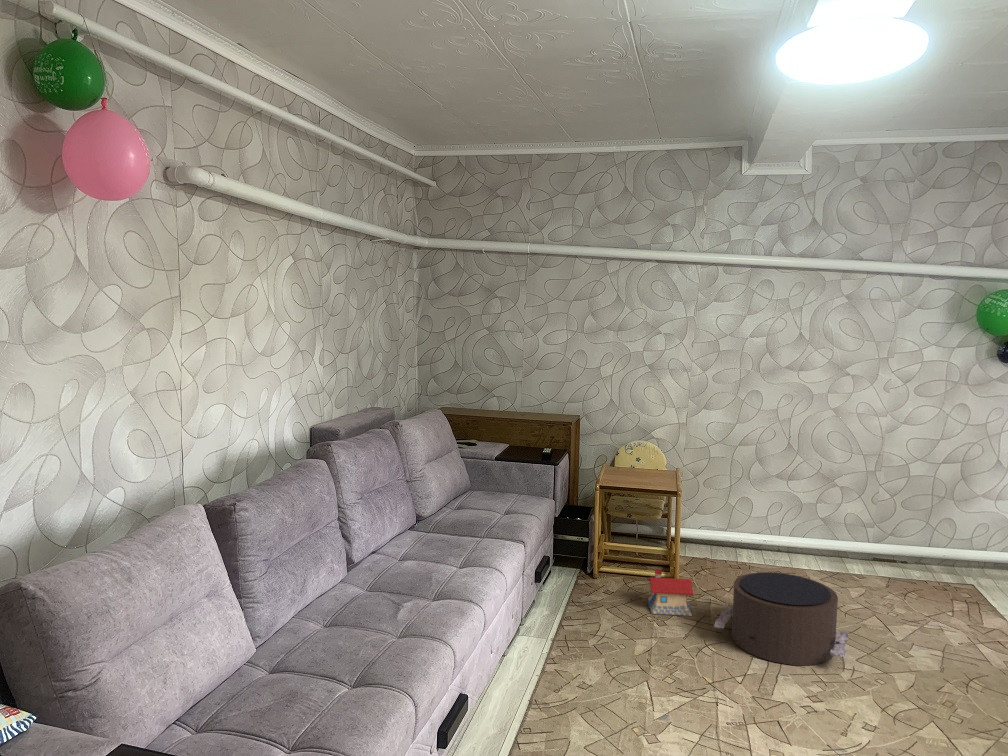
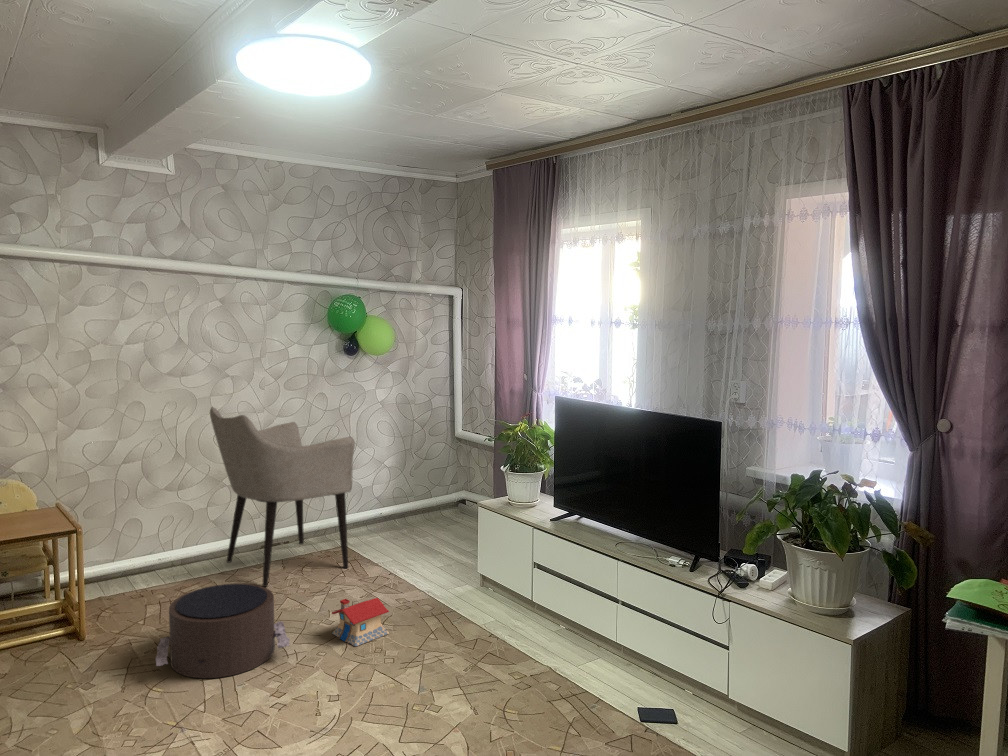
armchair: none [822,403,982,607] -> present [210,407,355,587]
toy house: present [648,570,693,616] -> present [332,598,389,646]

